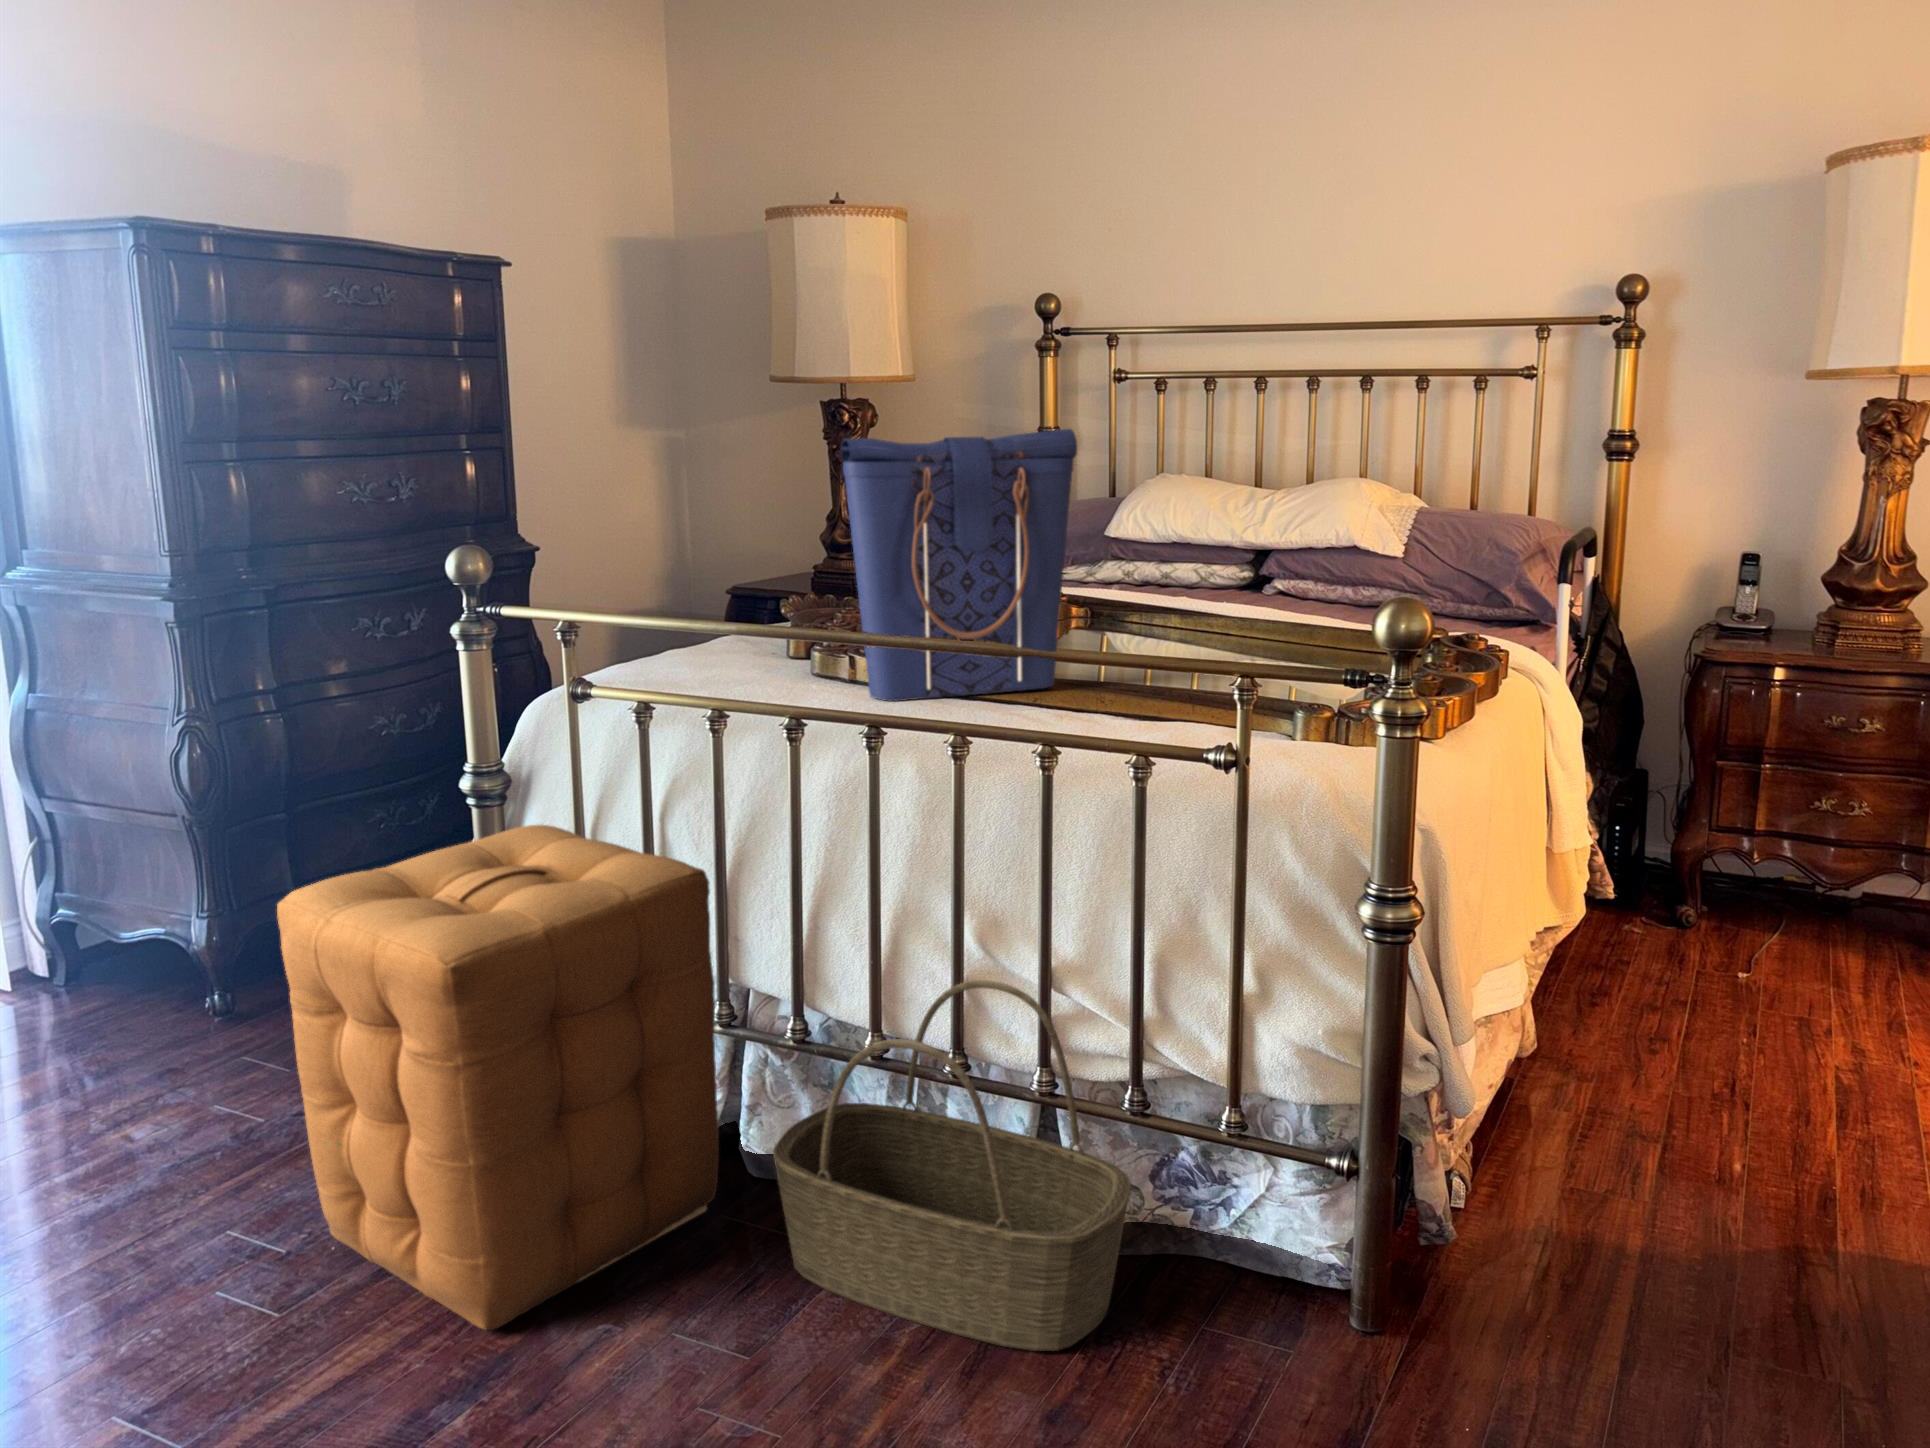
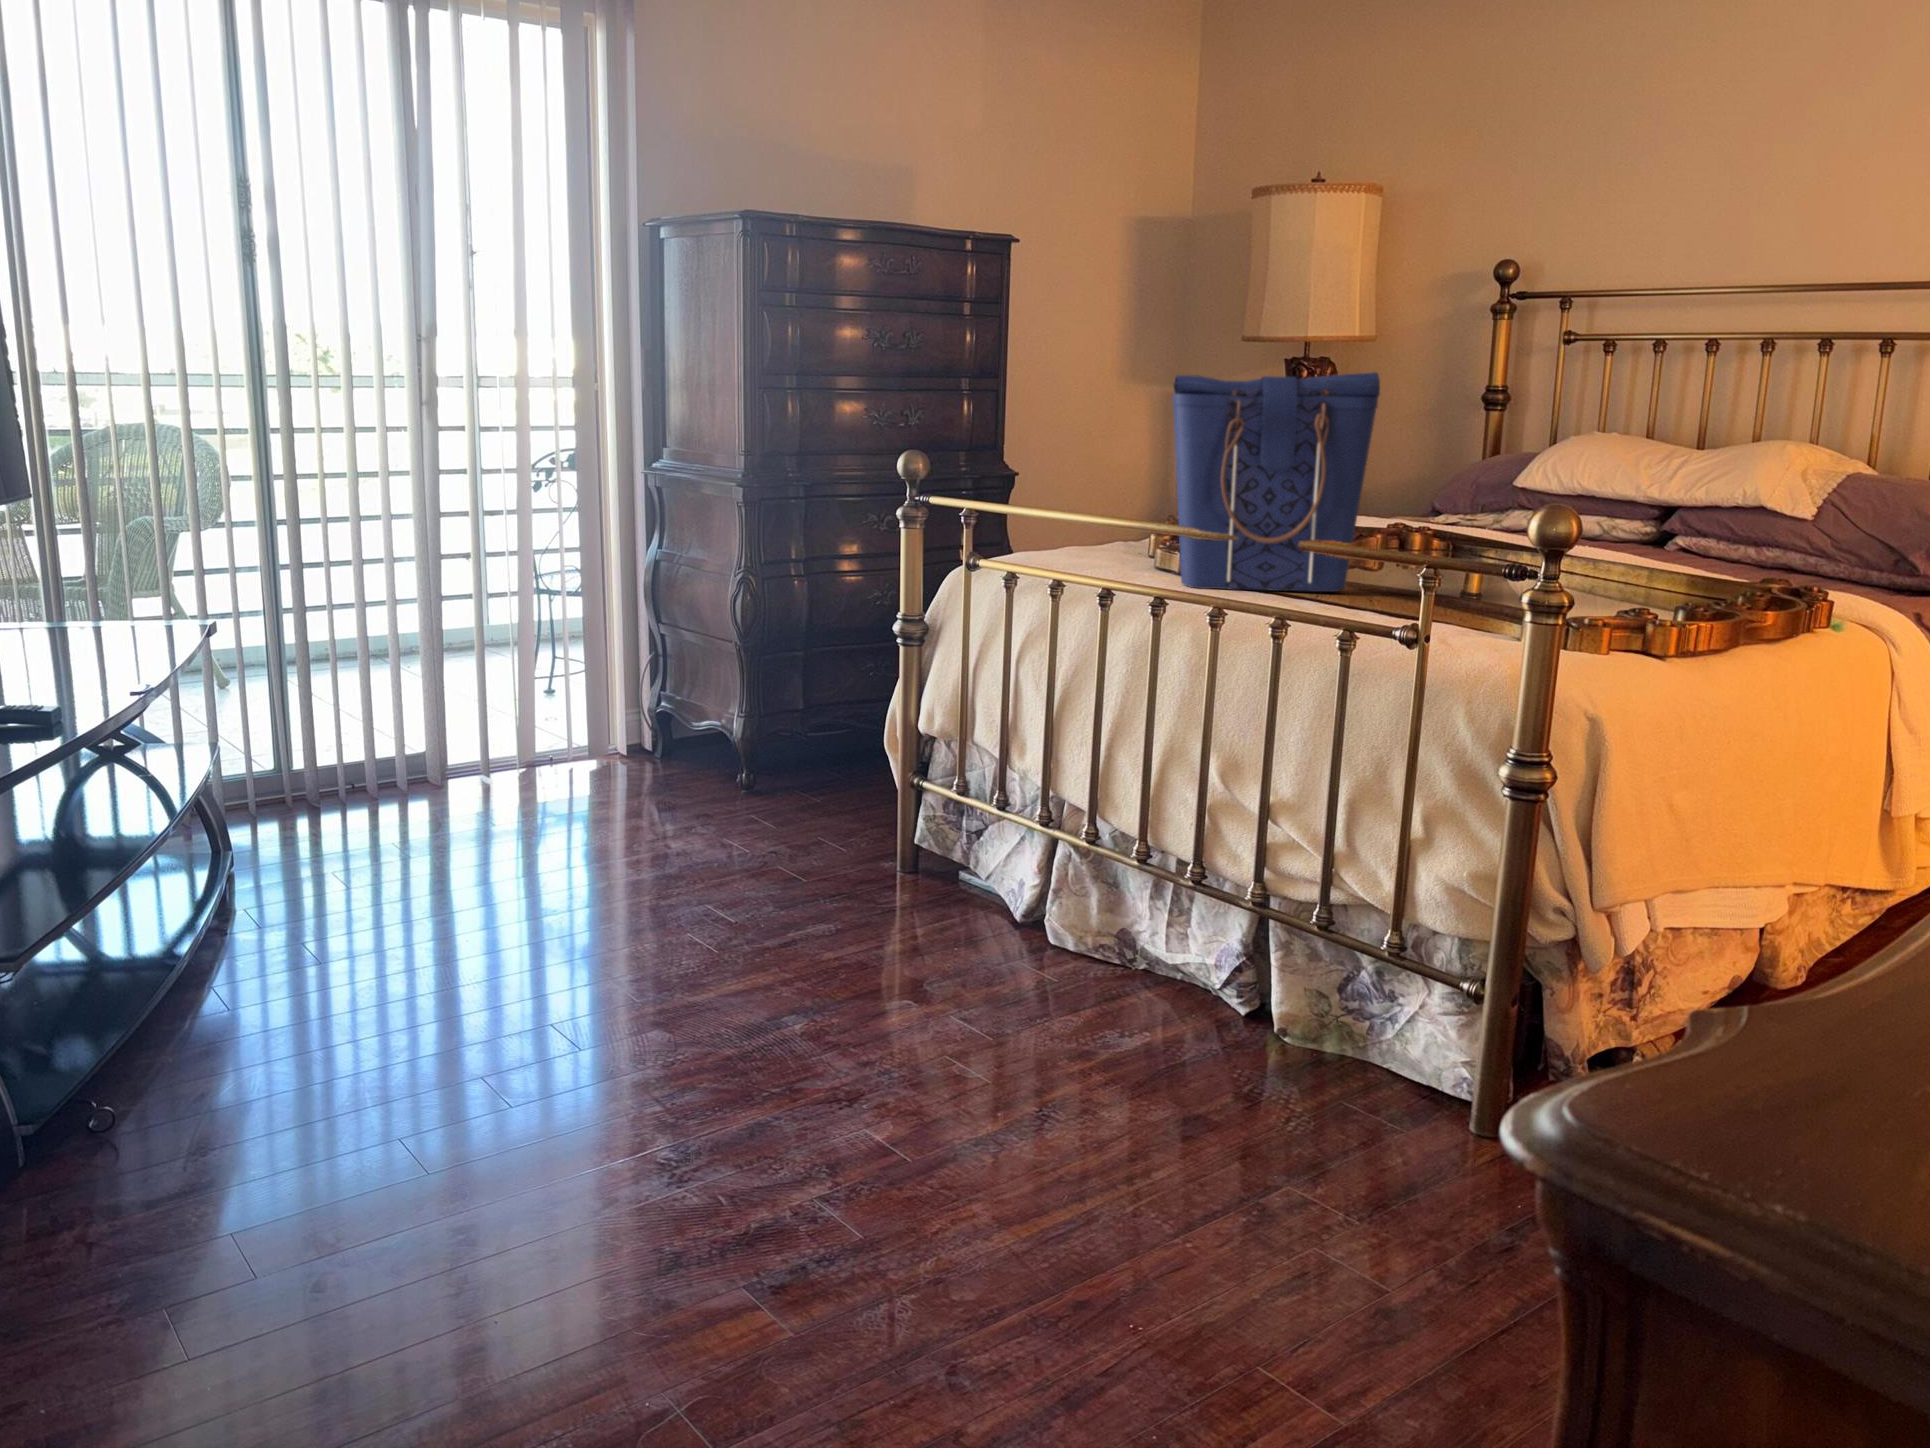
ottoman: present [277,825,719,1330] -> none [751,658,1030,984]
basket: present [773,980,1131,1351] -> none [1044,804,1301,1083]

